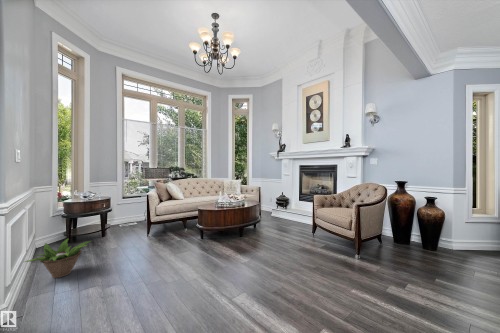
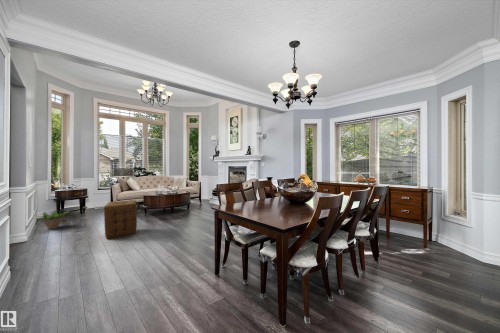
ottoman: none [168,226,231,317] -> present [104,200,137,239]

